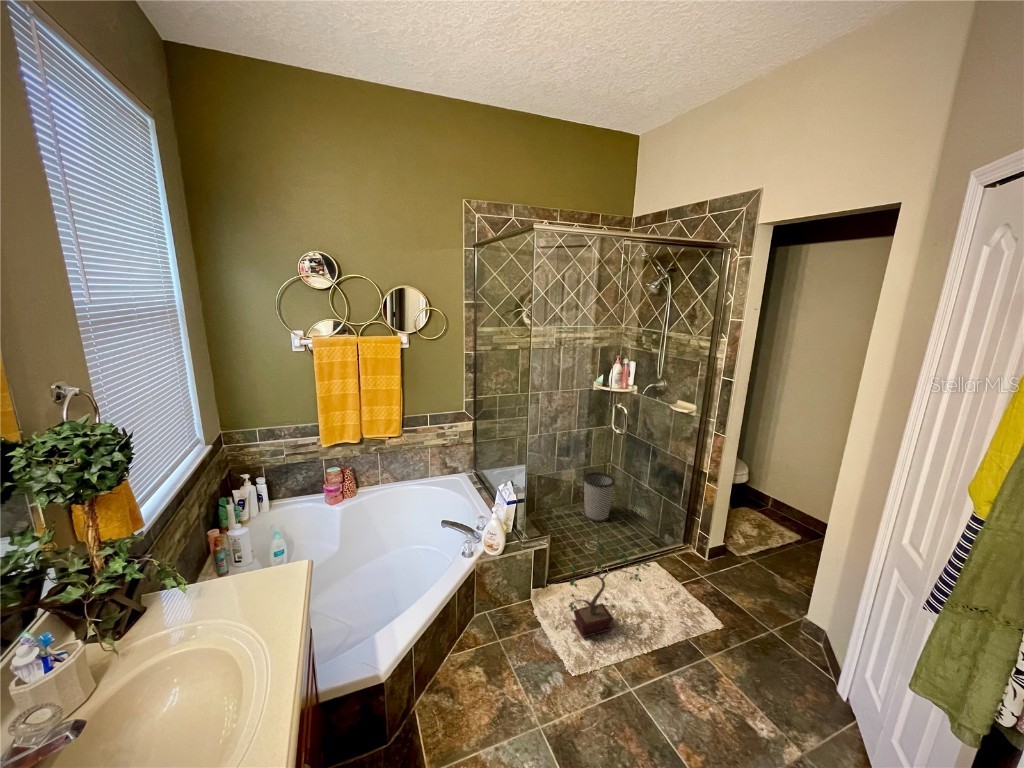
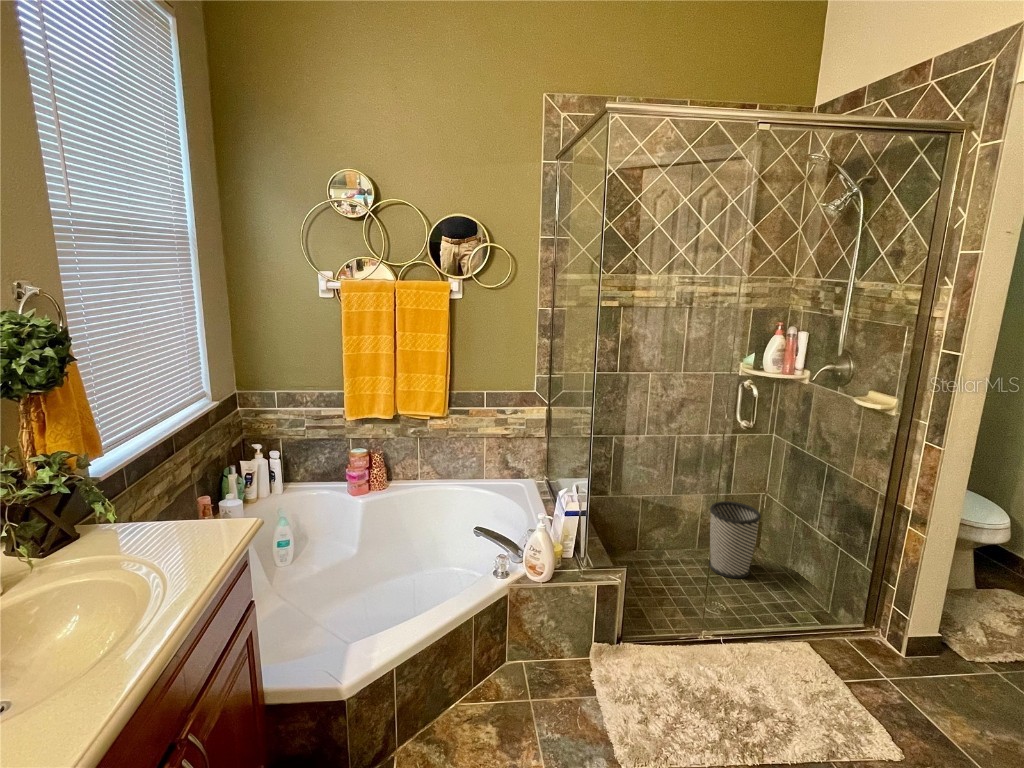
potted plant: present [569,542,651,637] -> none [631,583,772,722]

